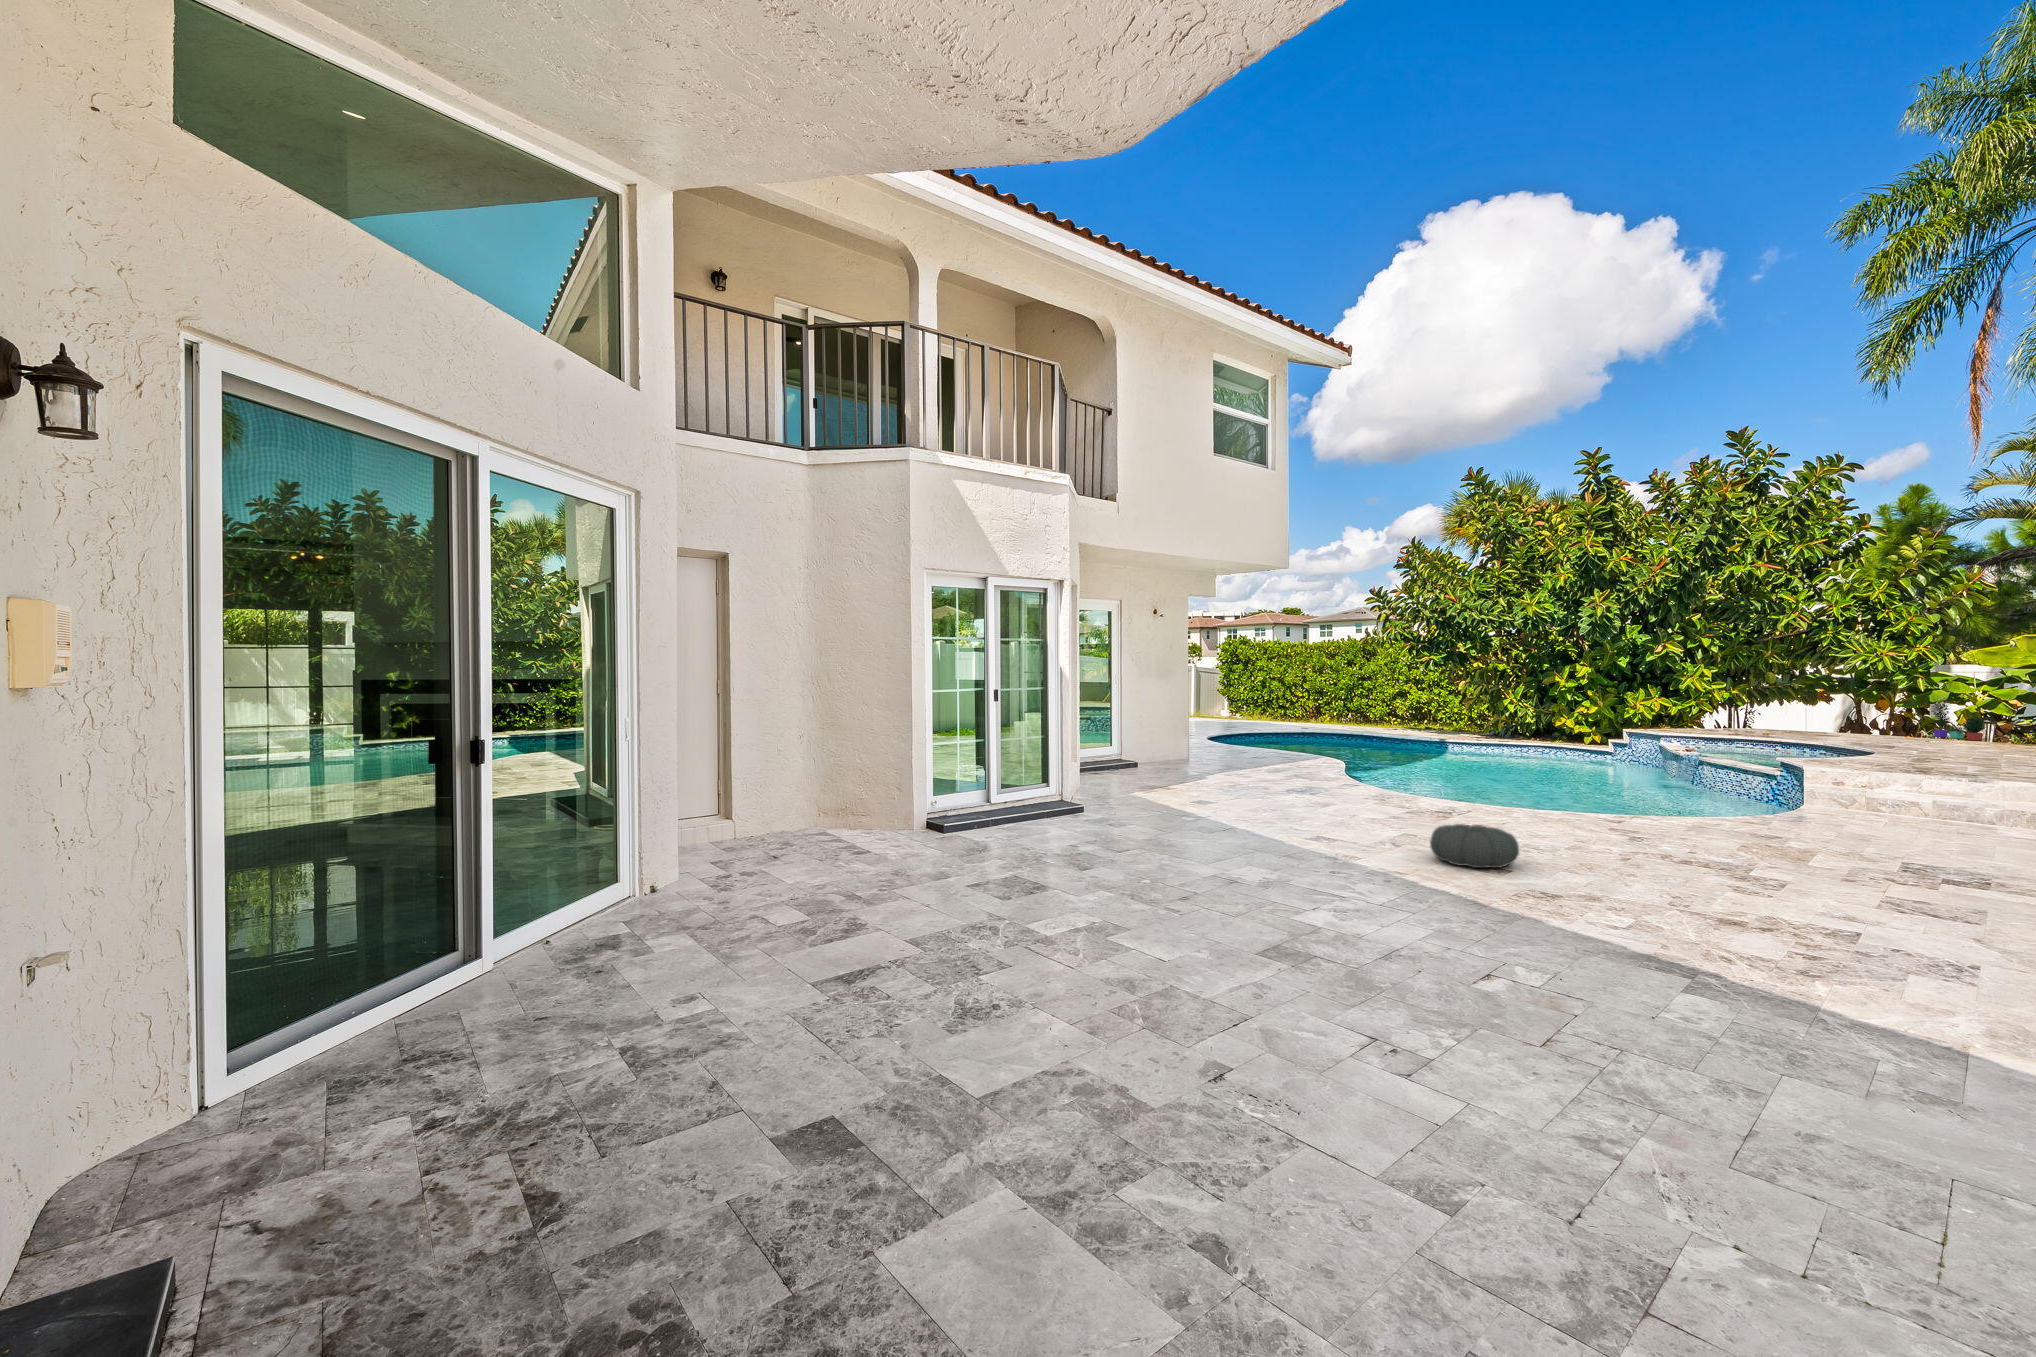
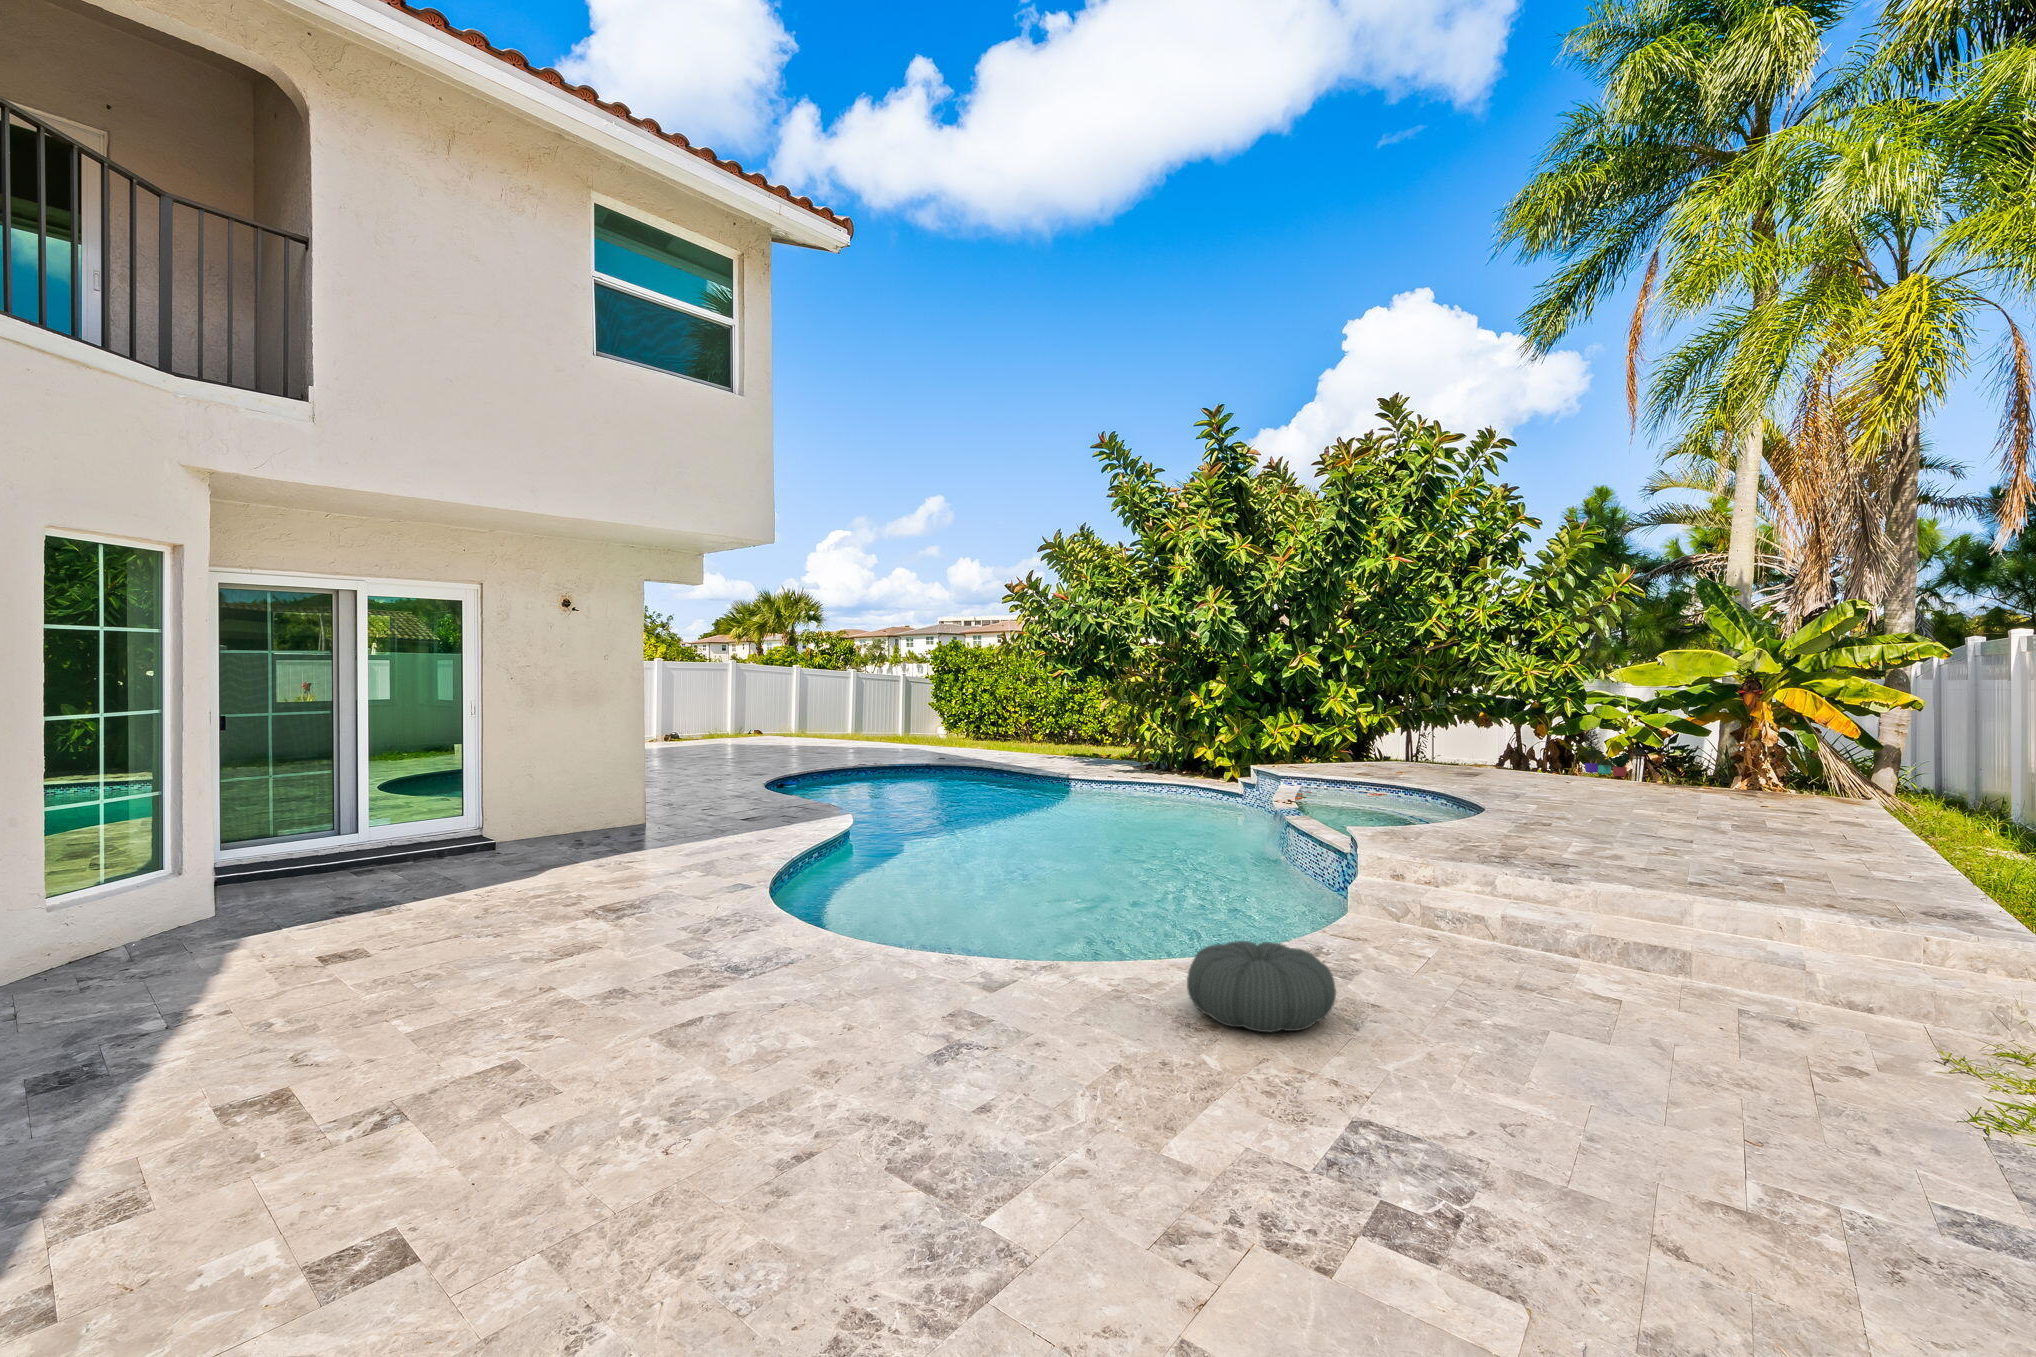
pouf: present [1430,824,1519,868] -> present [1187,941,1336,1032]

